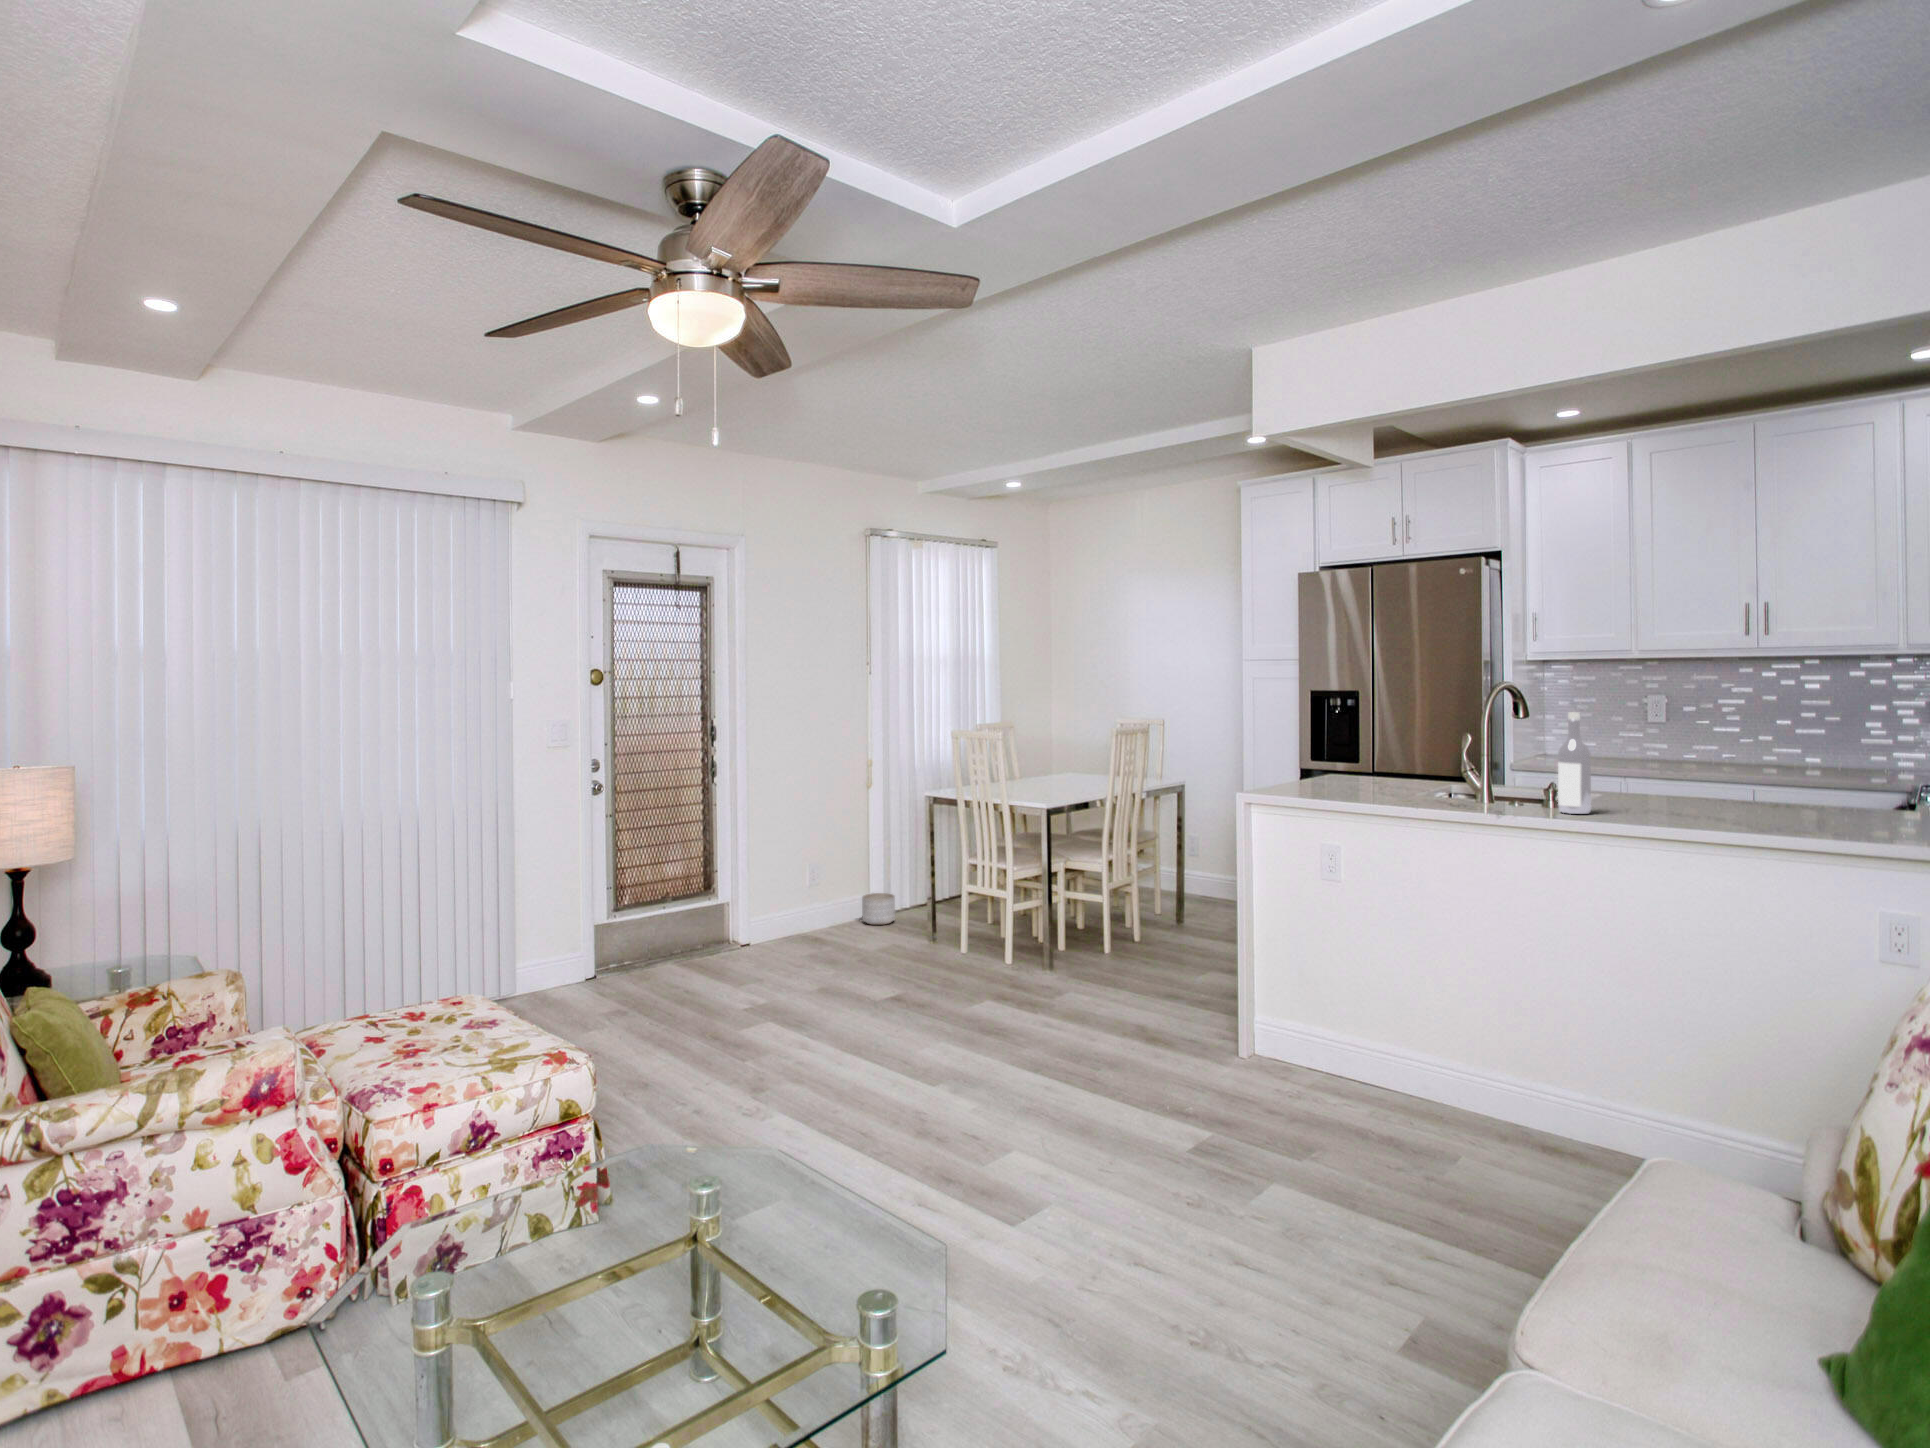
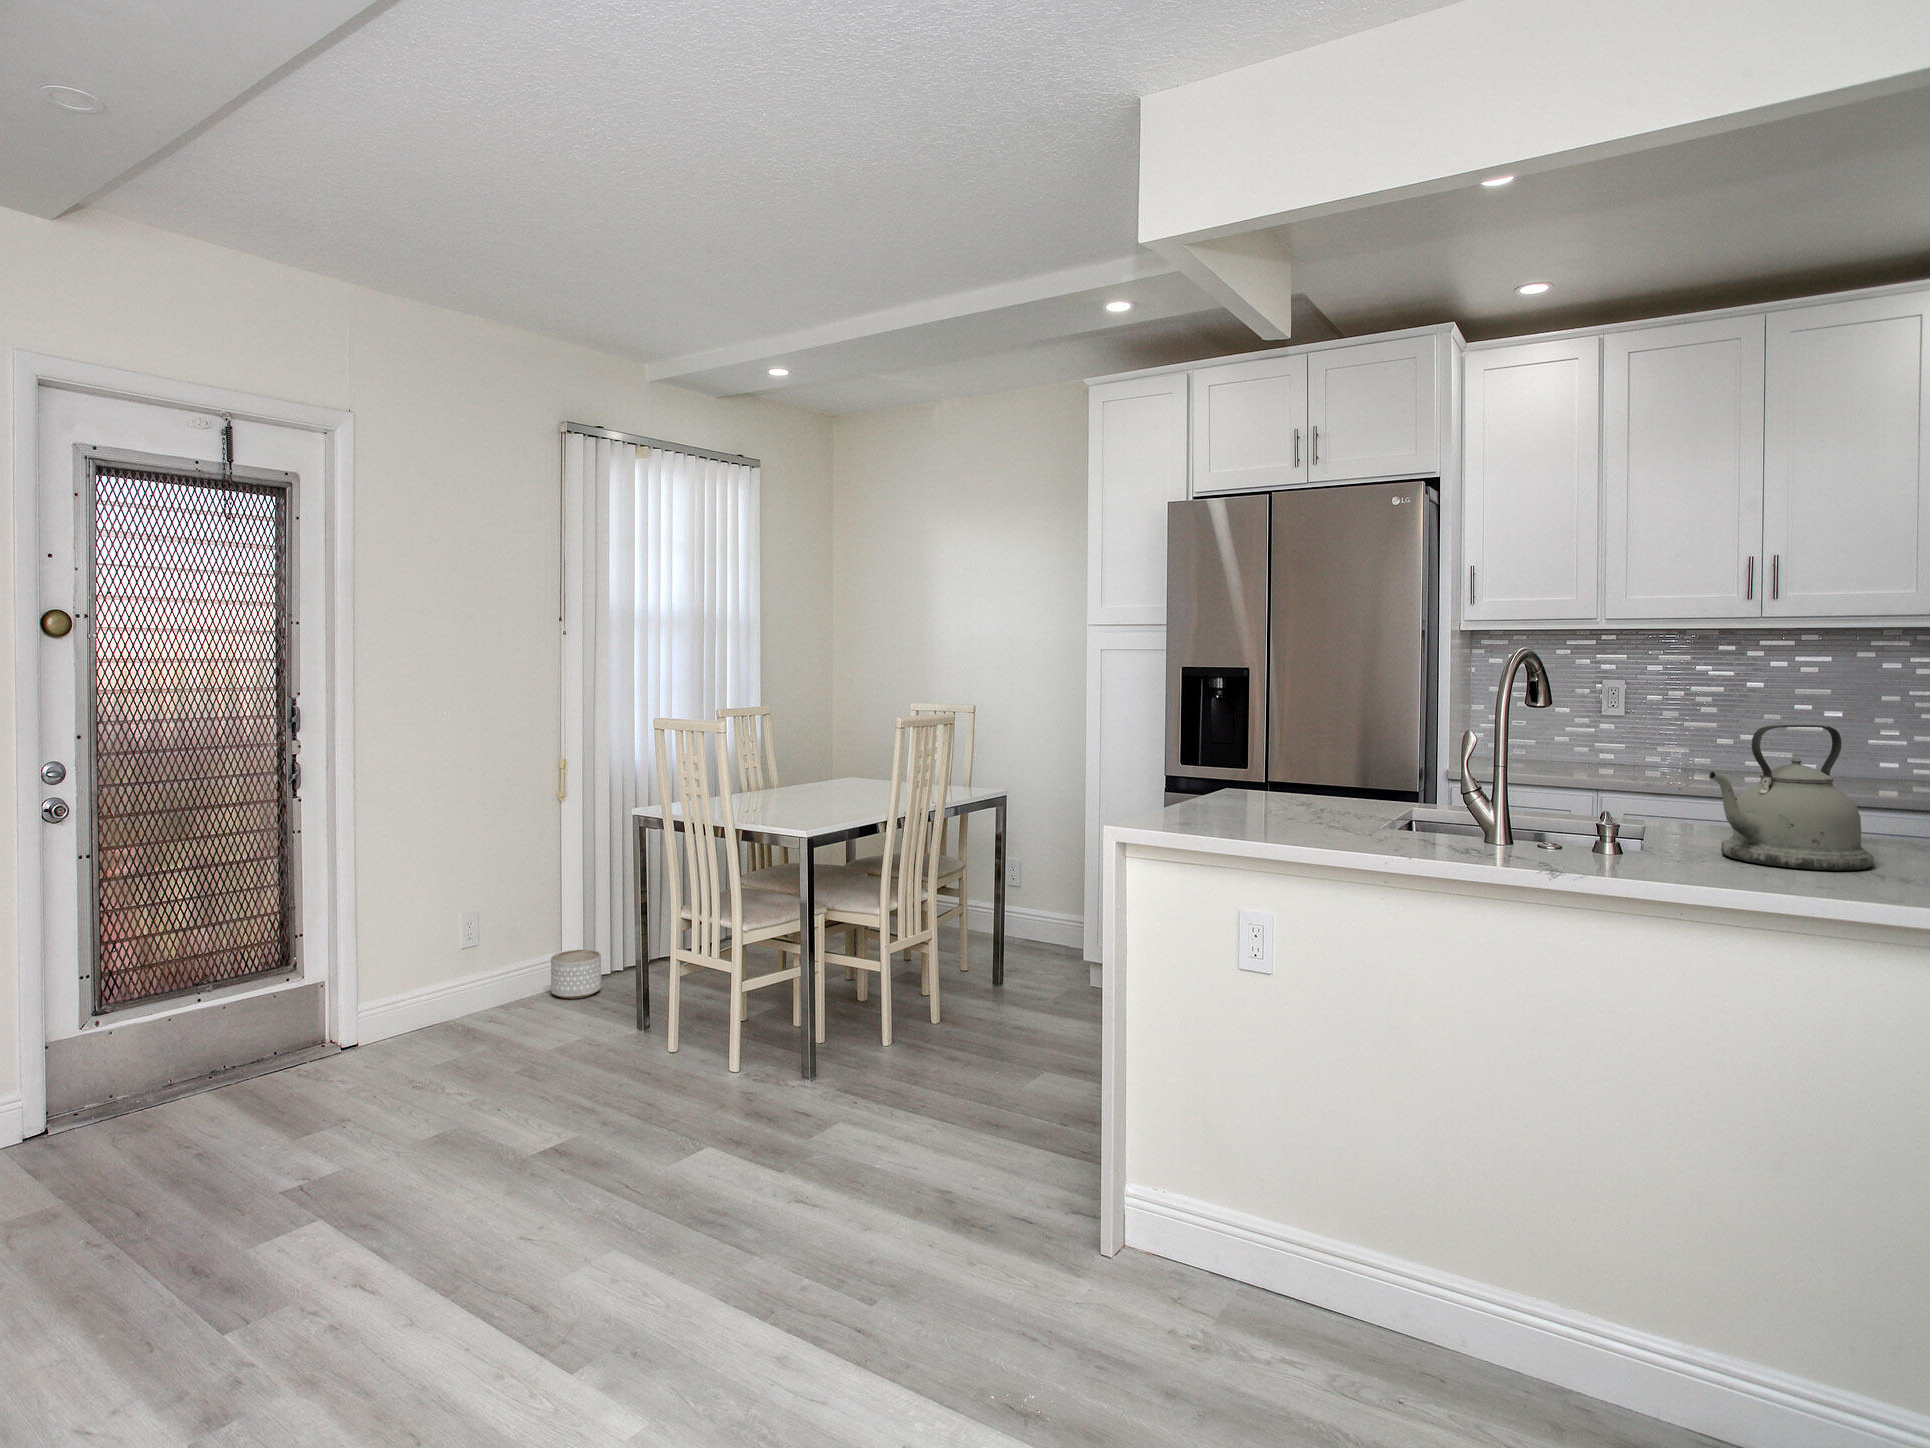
wine bottle: present [1558,712,1591,814] -> none [1613,702,1671,875]
kettle: none [1624,725,1734,812] -> present [1709,725,1874,870]

